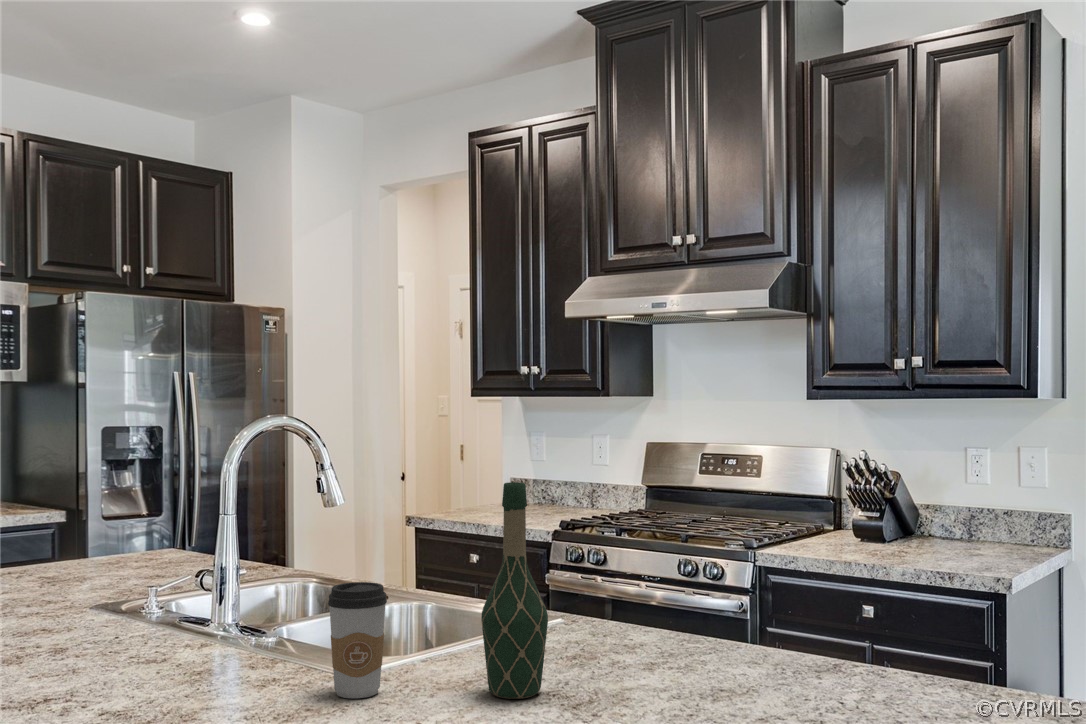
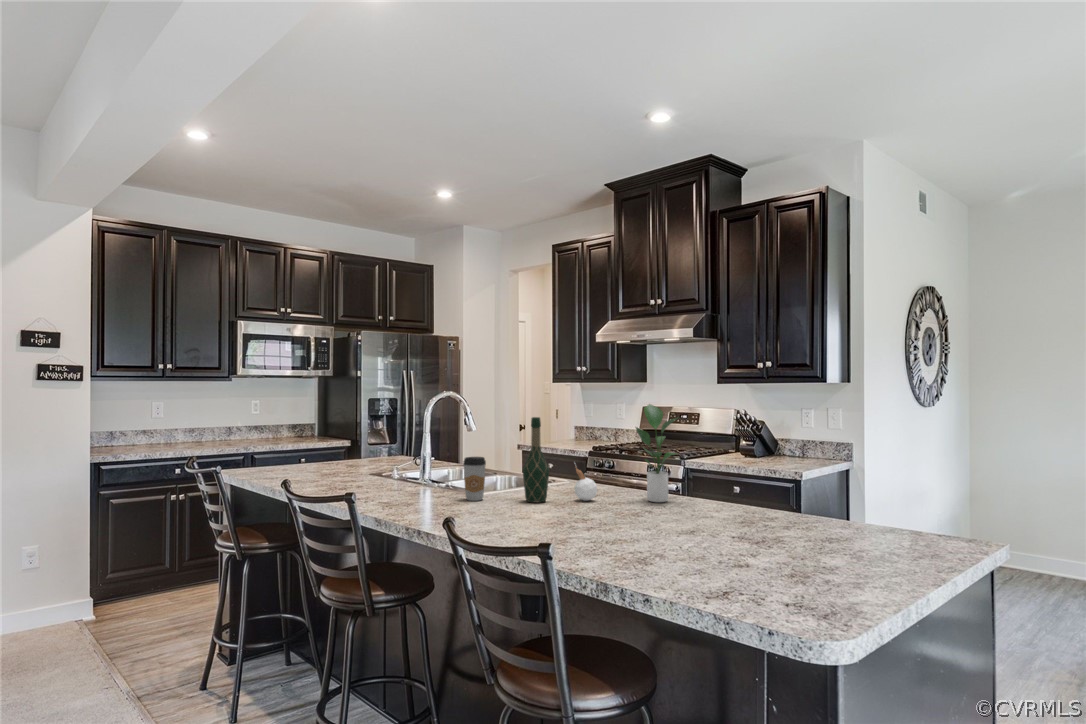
potted plant: none [755,446,864,685] -> present [636,404,678,502]
candle: none [604,590,662,687] -> present [575,467,597,501]

